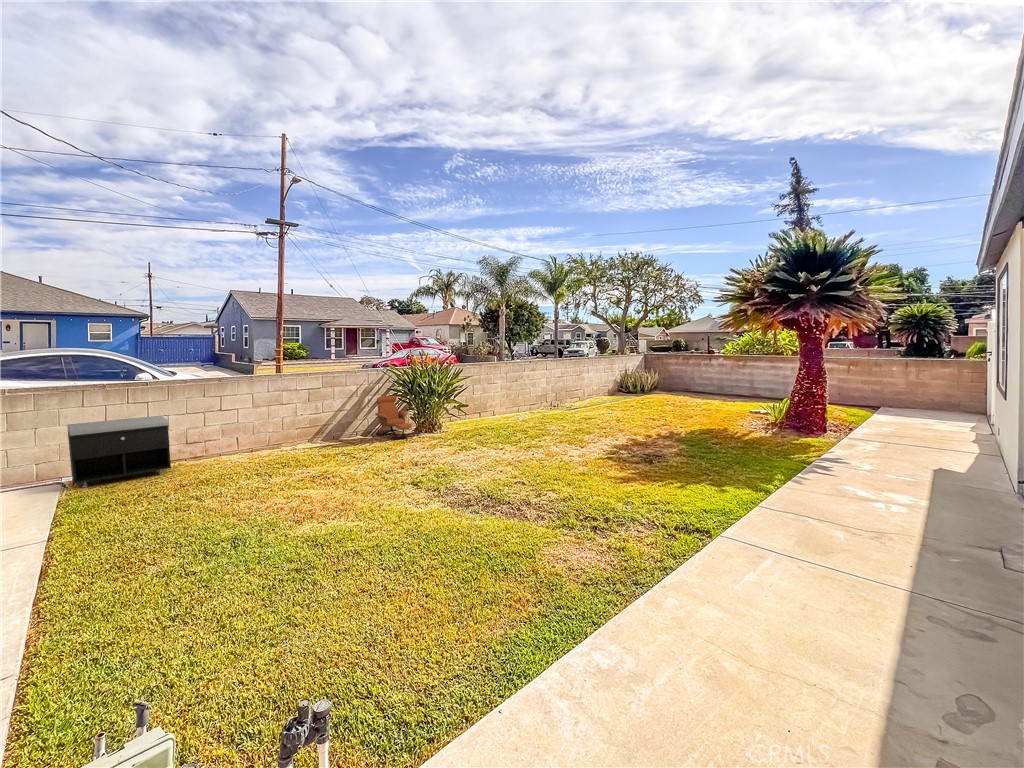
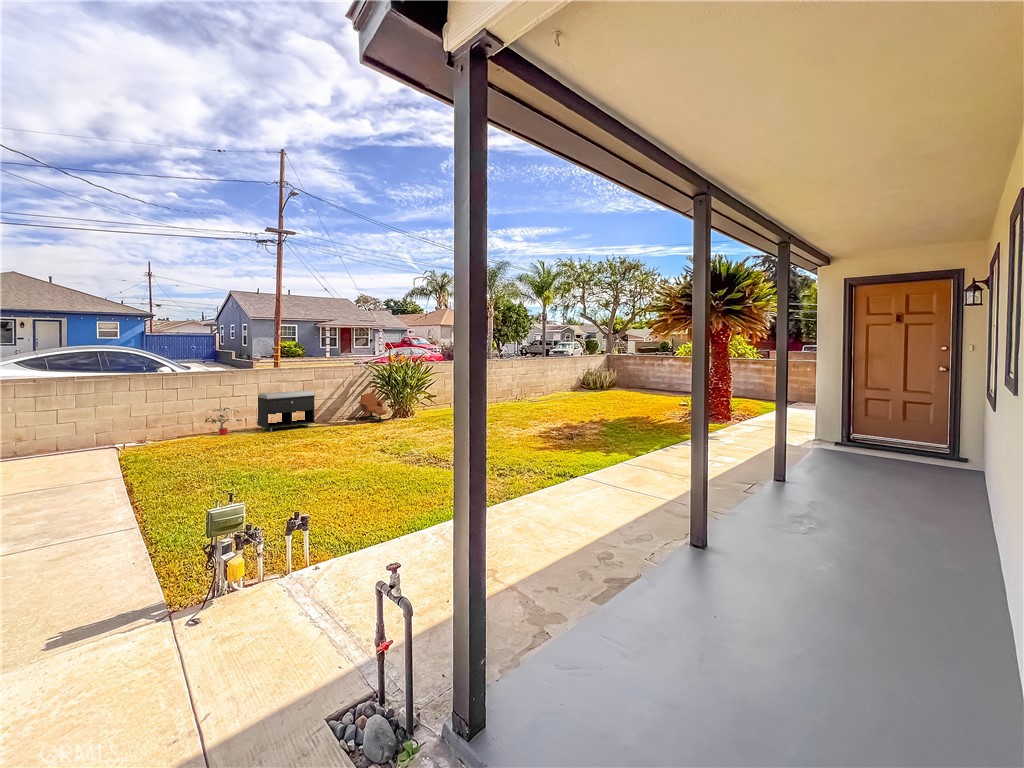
storage bench: present [67,416,171,487] -> present [257,390,315,432]
potted plant: none [180,426,232,462] -> present [205,408,242,435]

